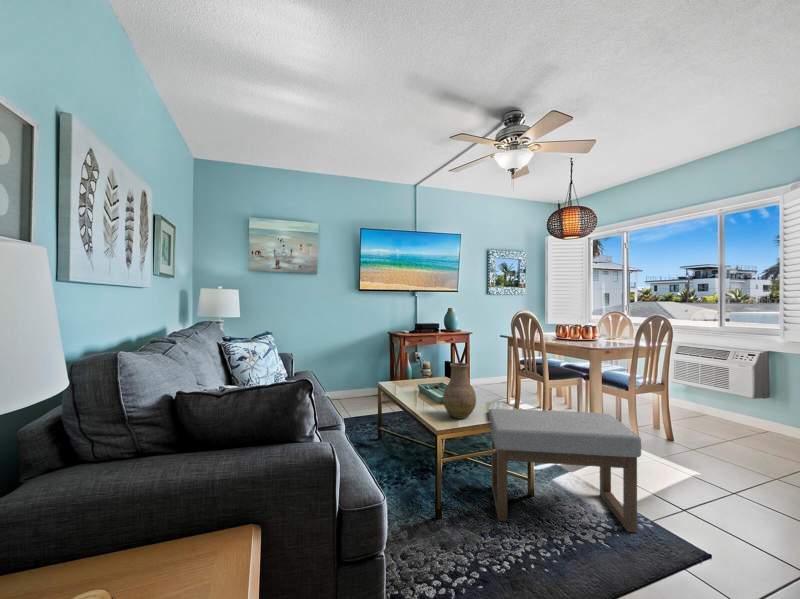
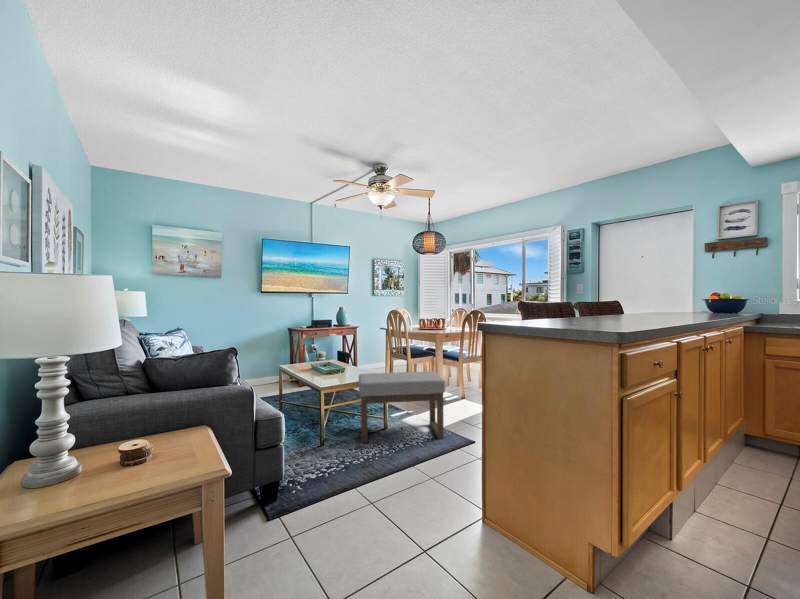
vase: present [443,363,476,419] -> none [326,343,350,381]

